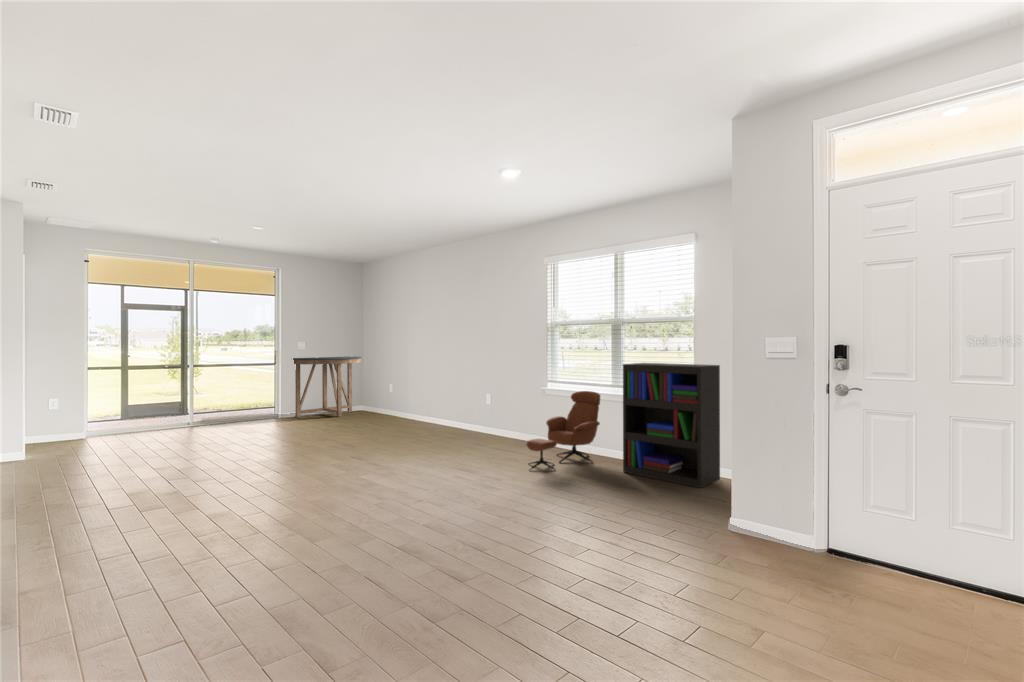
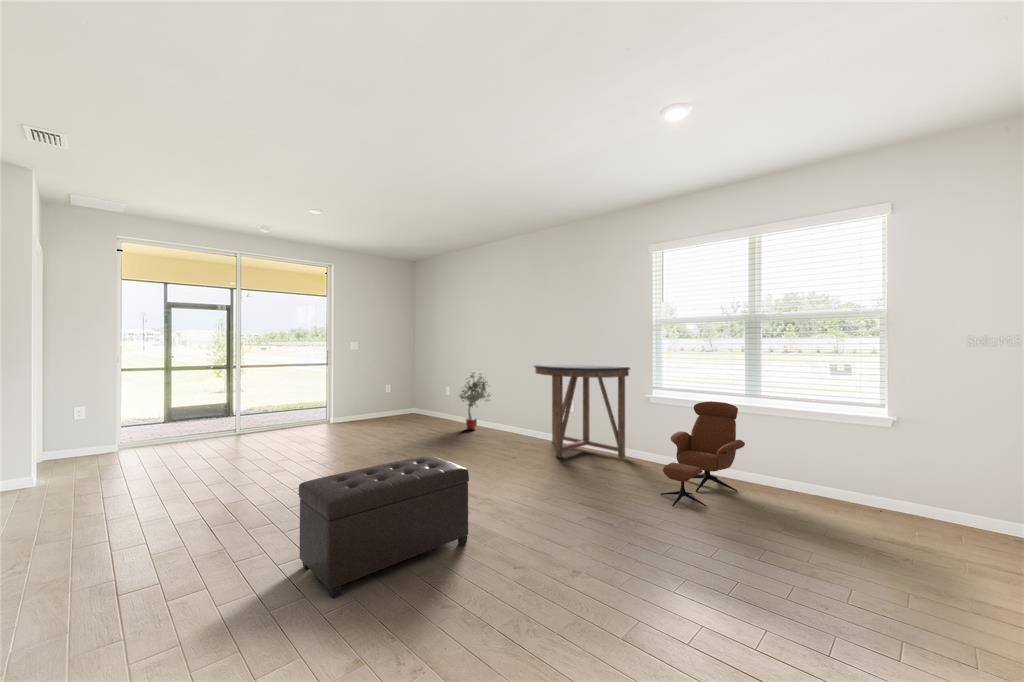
console table: present [293,356,362,417] -> present [534,364,630,458]
bookshelf: present [623,363,720,488] -> none [796,369,944,544]
potted tree: none [397,369,428,424] -> present [459,373,490,430]
ottoman: none [233,428,357,510] -> present [299,456,469,598]

